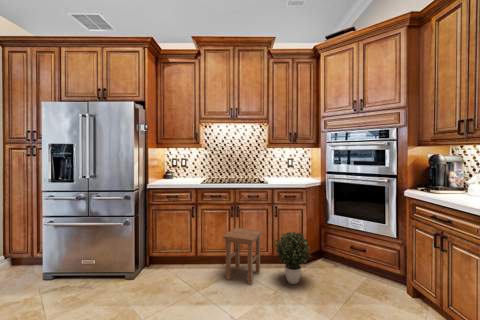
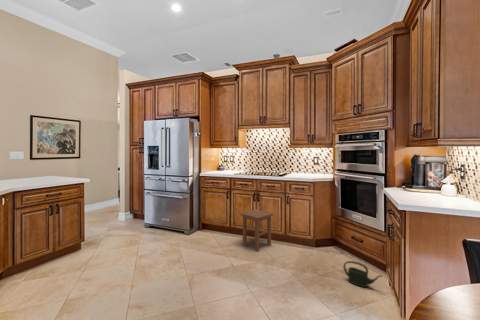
potted plant: present [275,232,311,284] -> none [277,215,305,257]
watering can: none [370,277,417,306] -> present [343,261,381,287]

